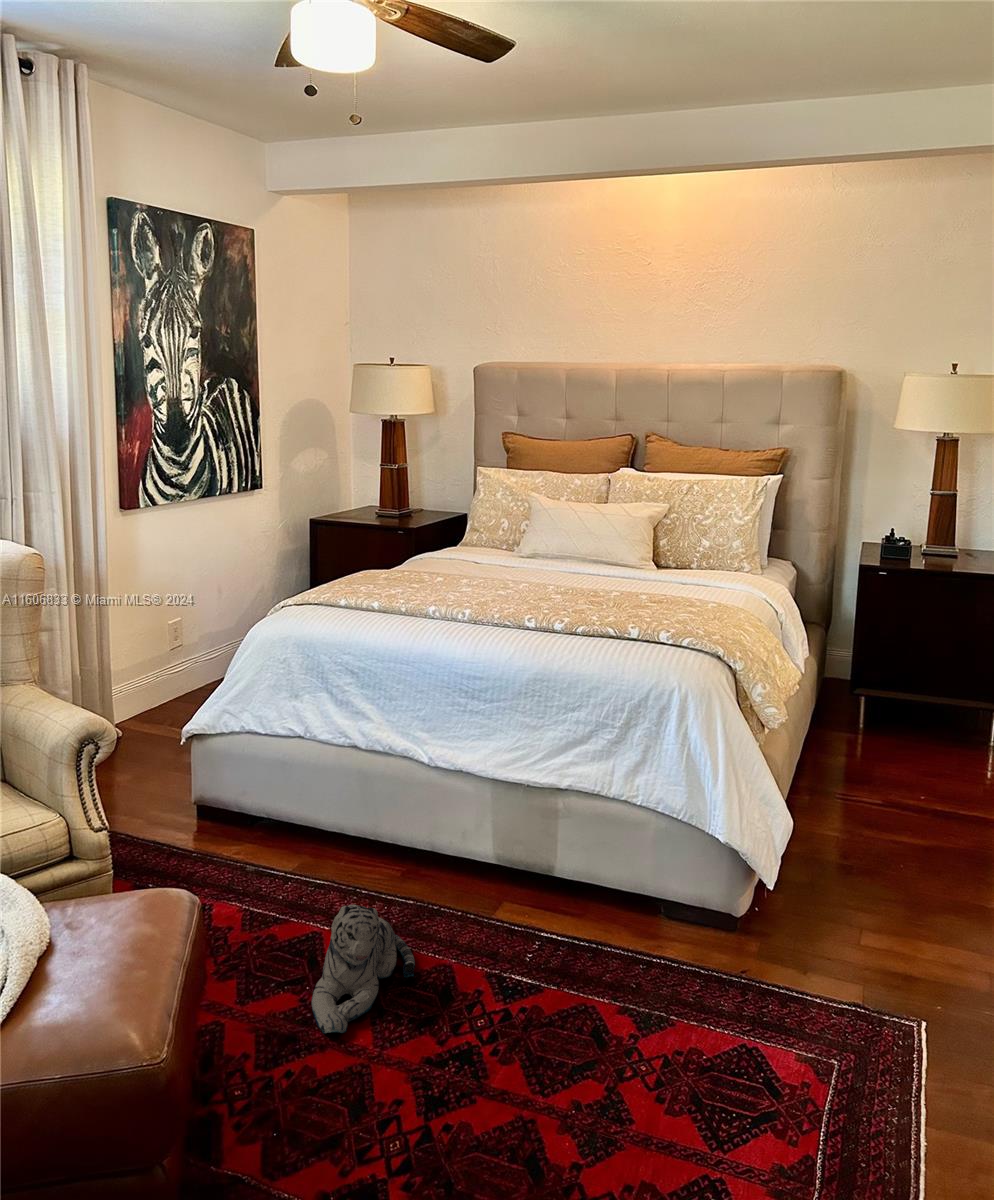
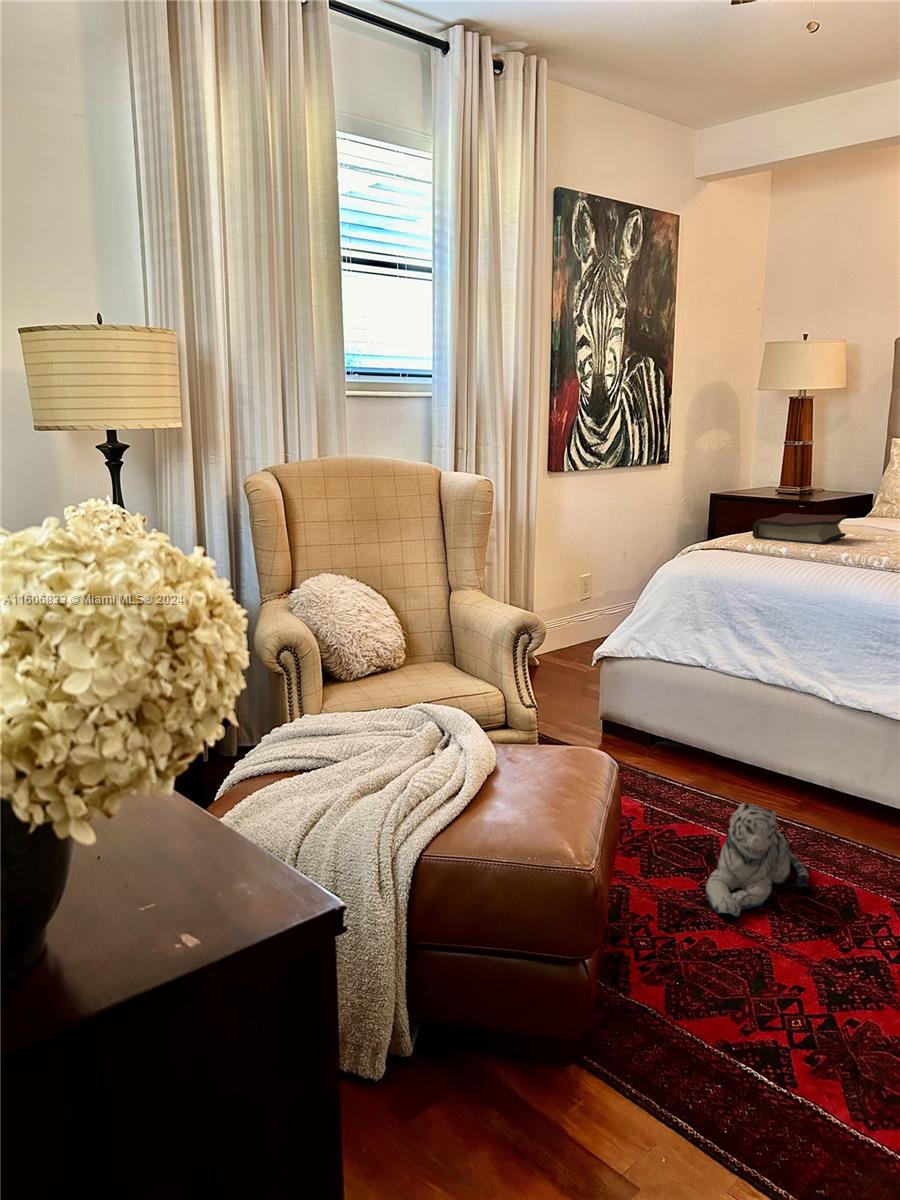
hardback book: none [344,559,435,598] -> present [753,513,847,545]

